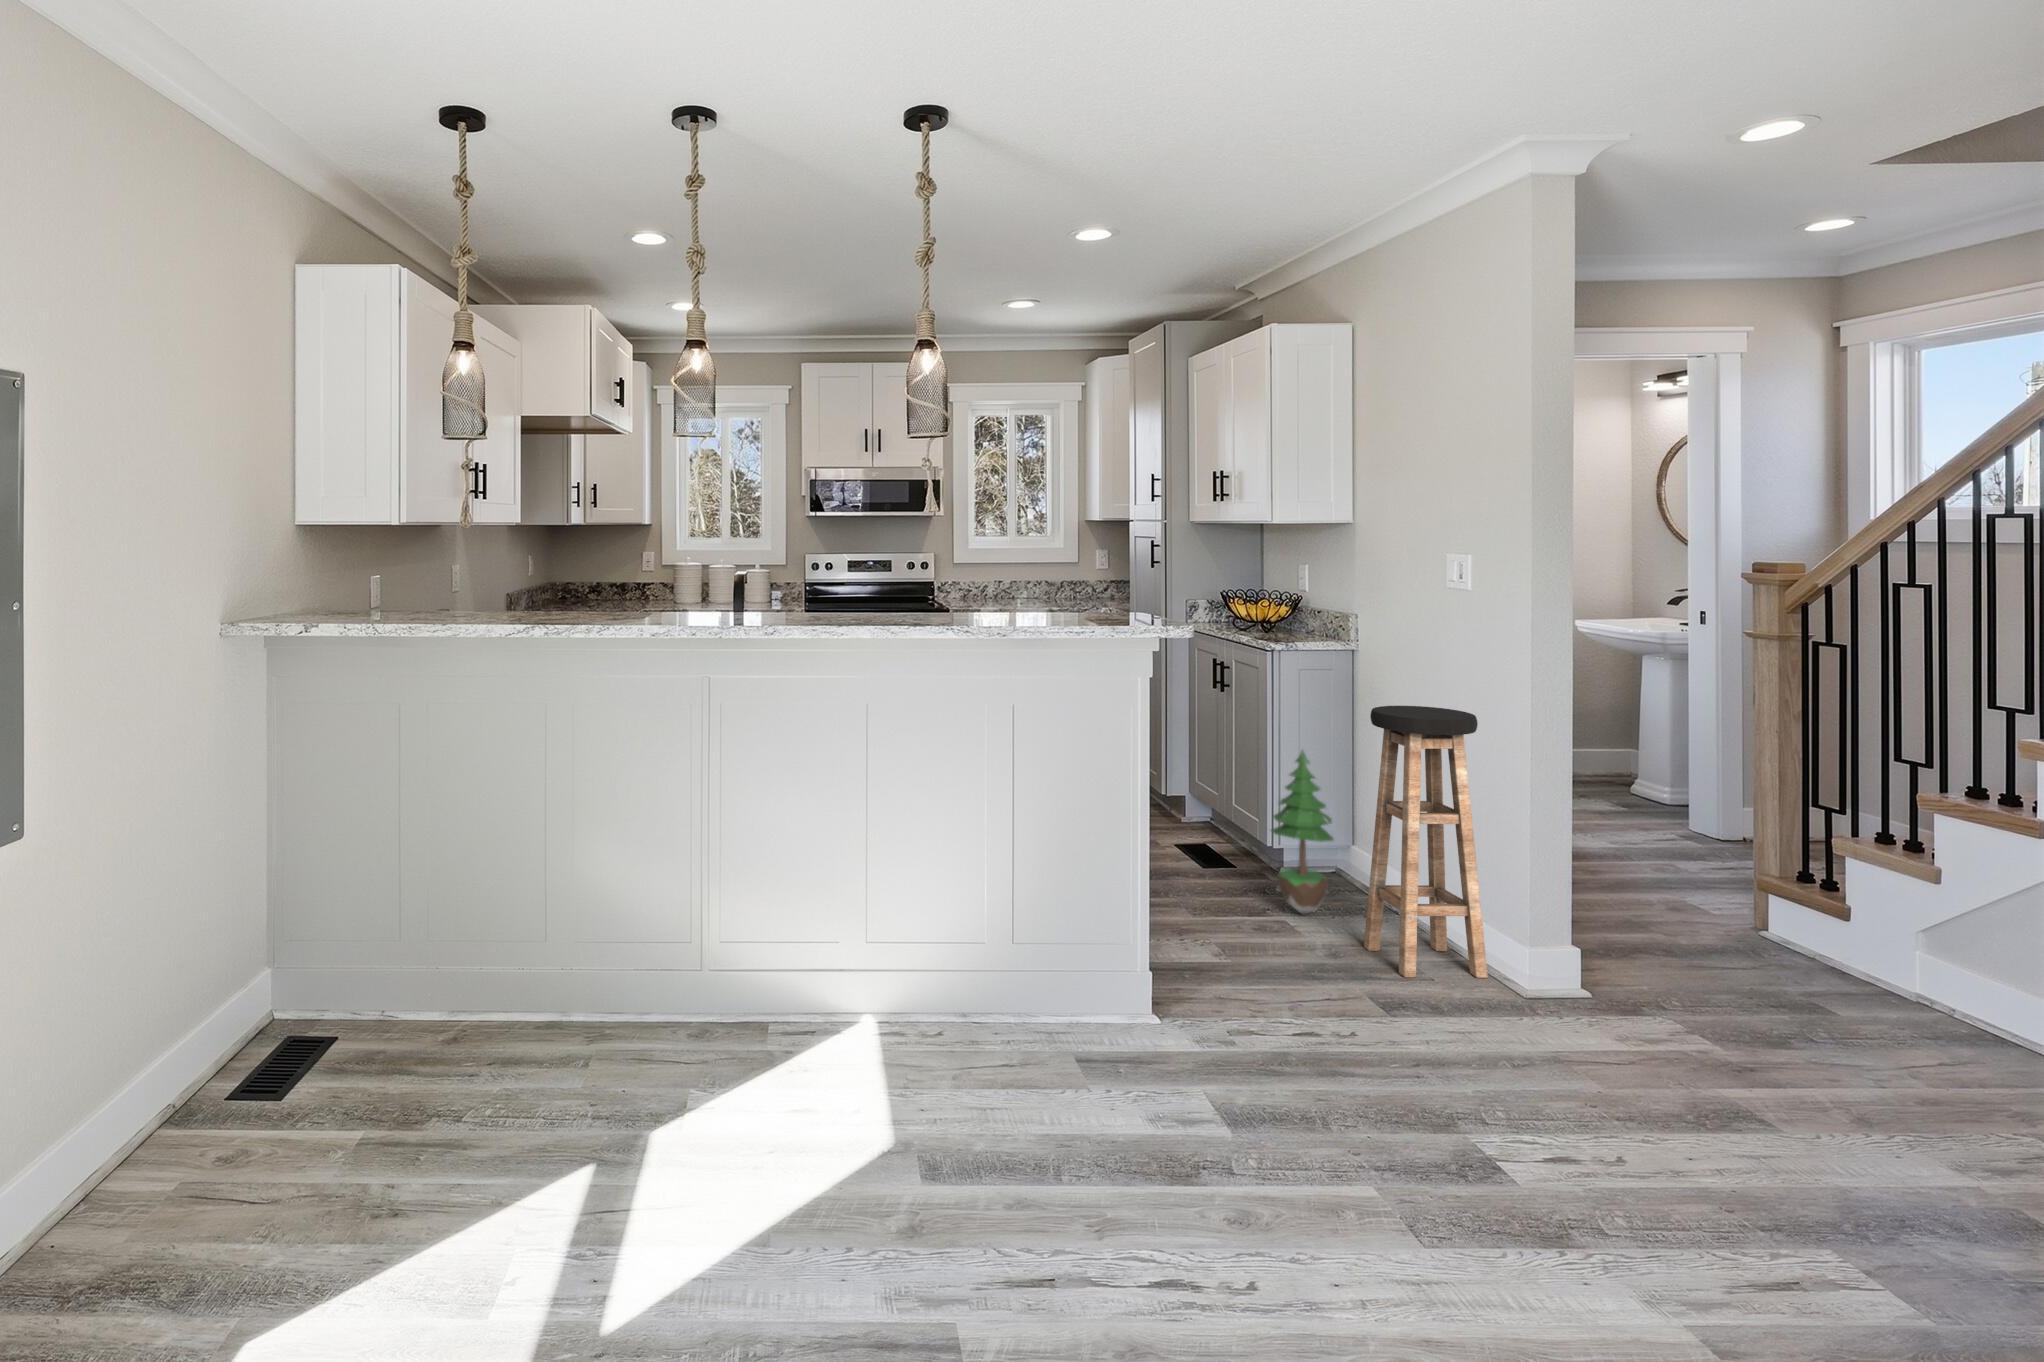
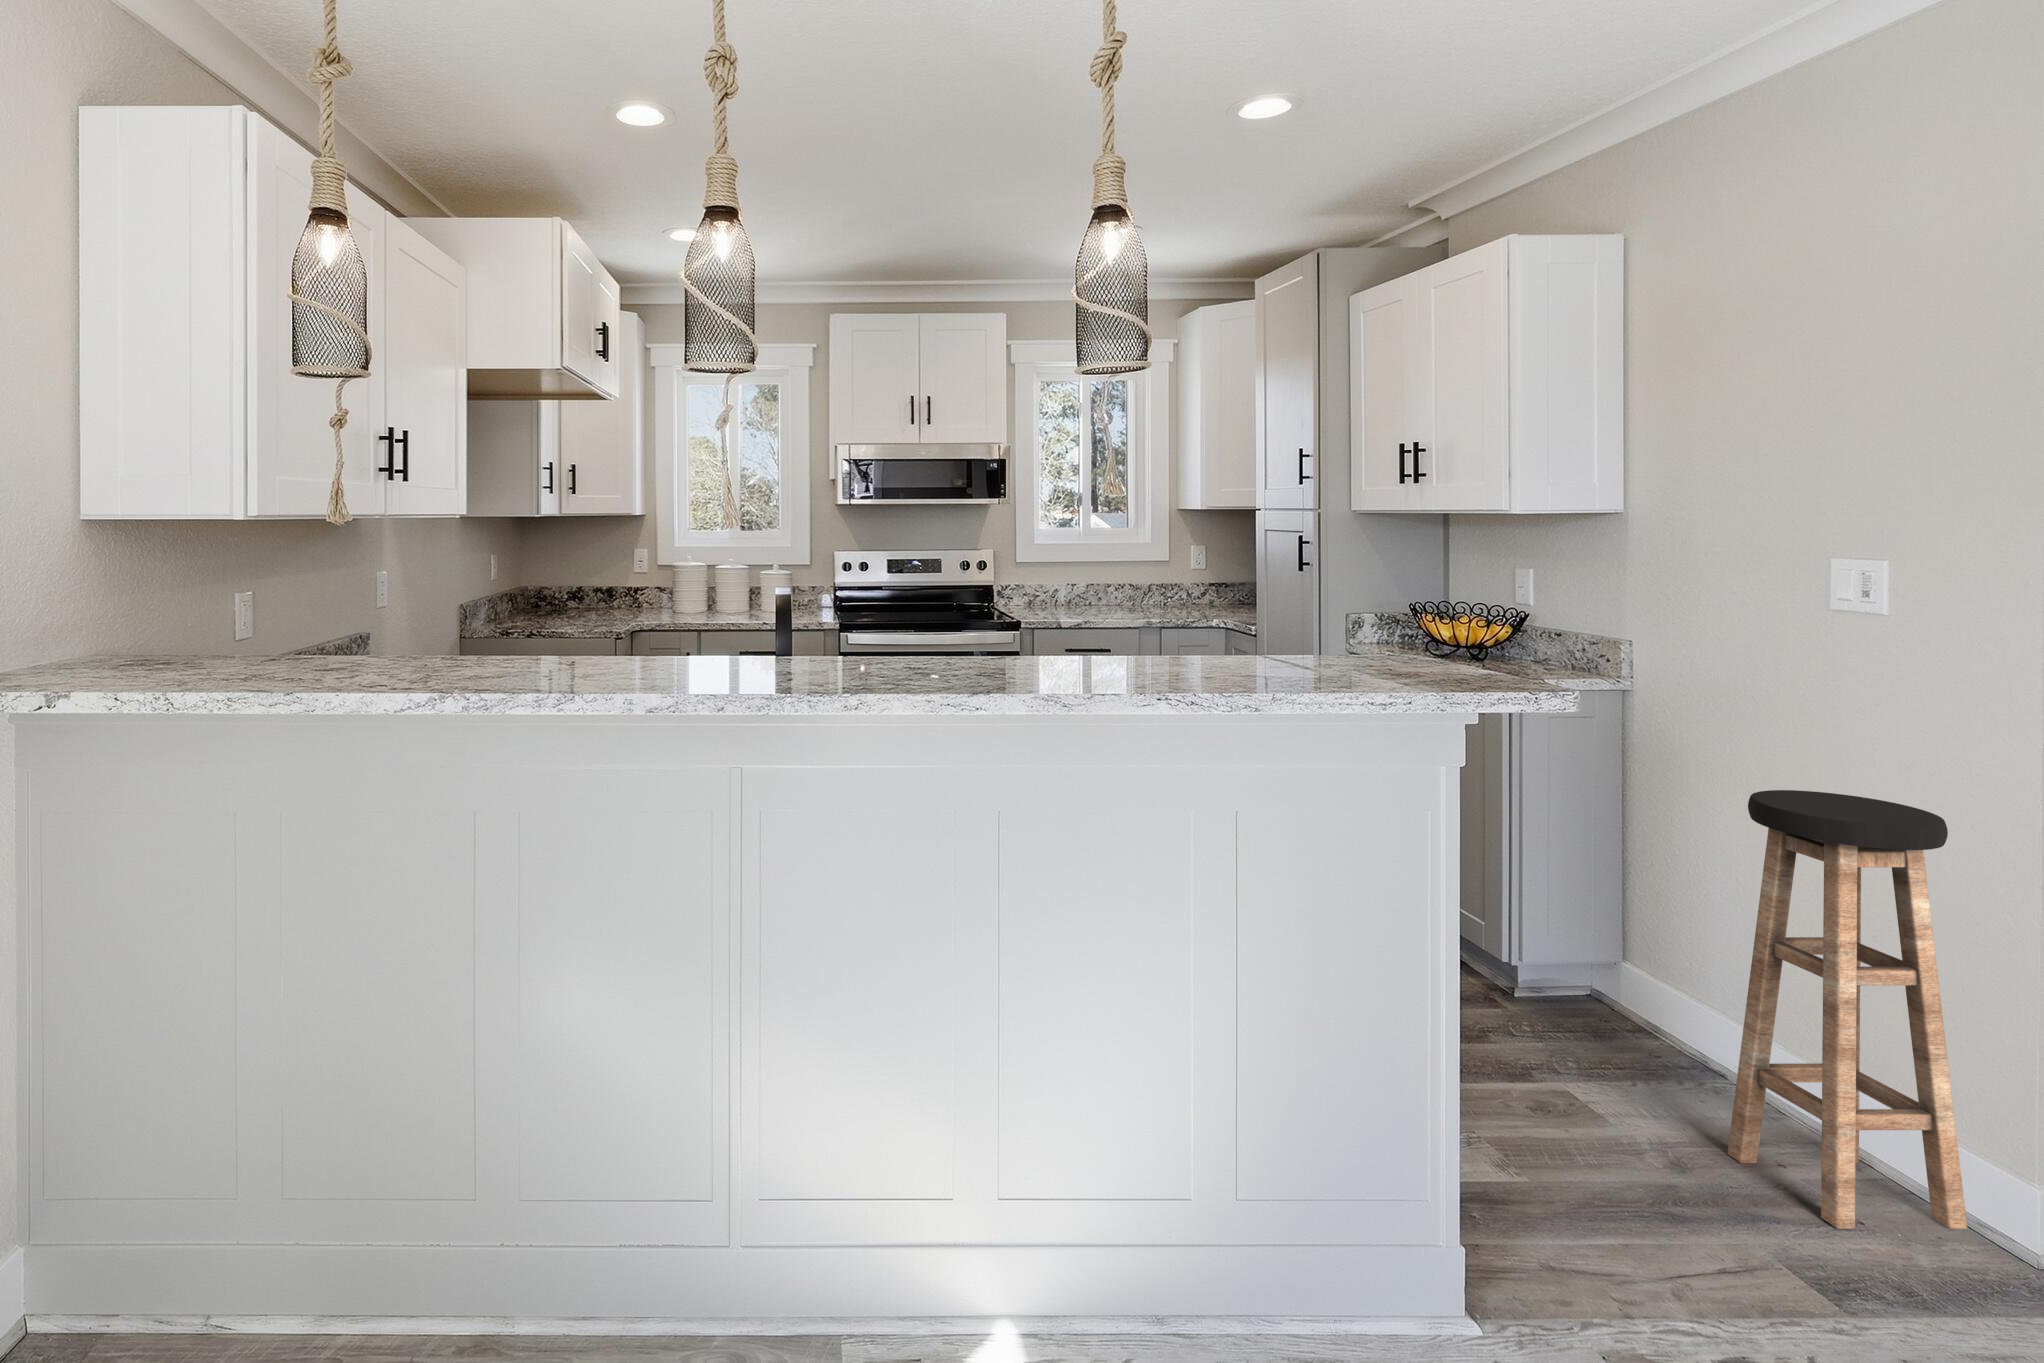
potted tree: present [1271,751,1333,915] -> none [1544,841,1652,1083]

